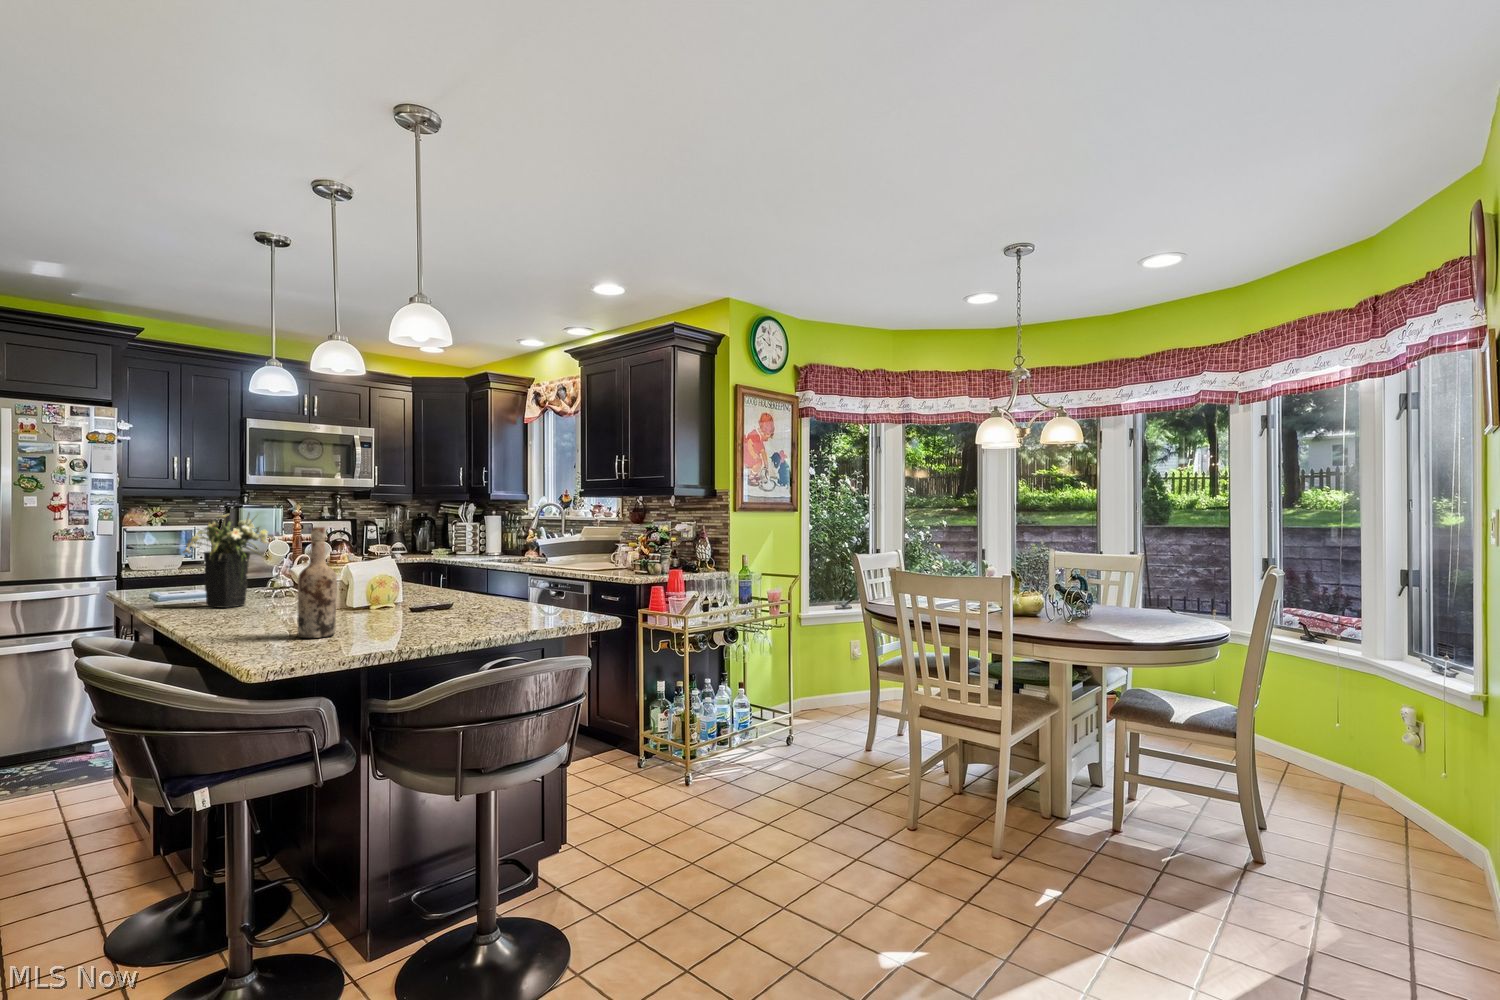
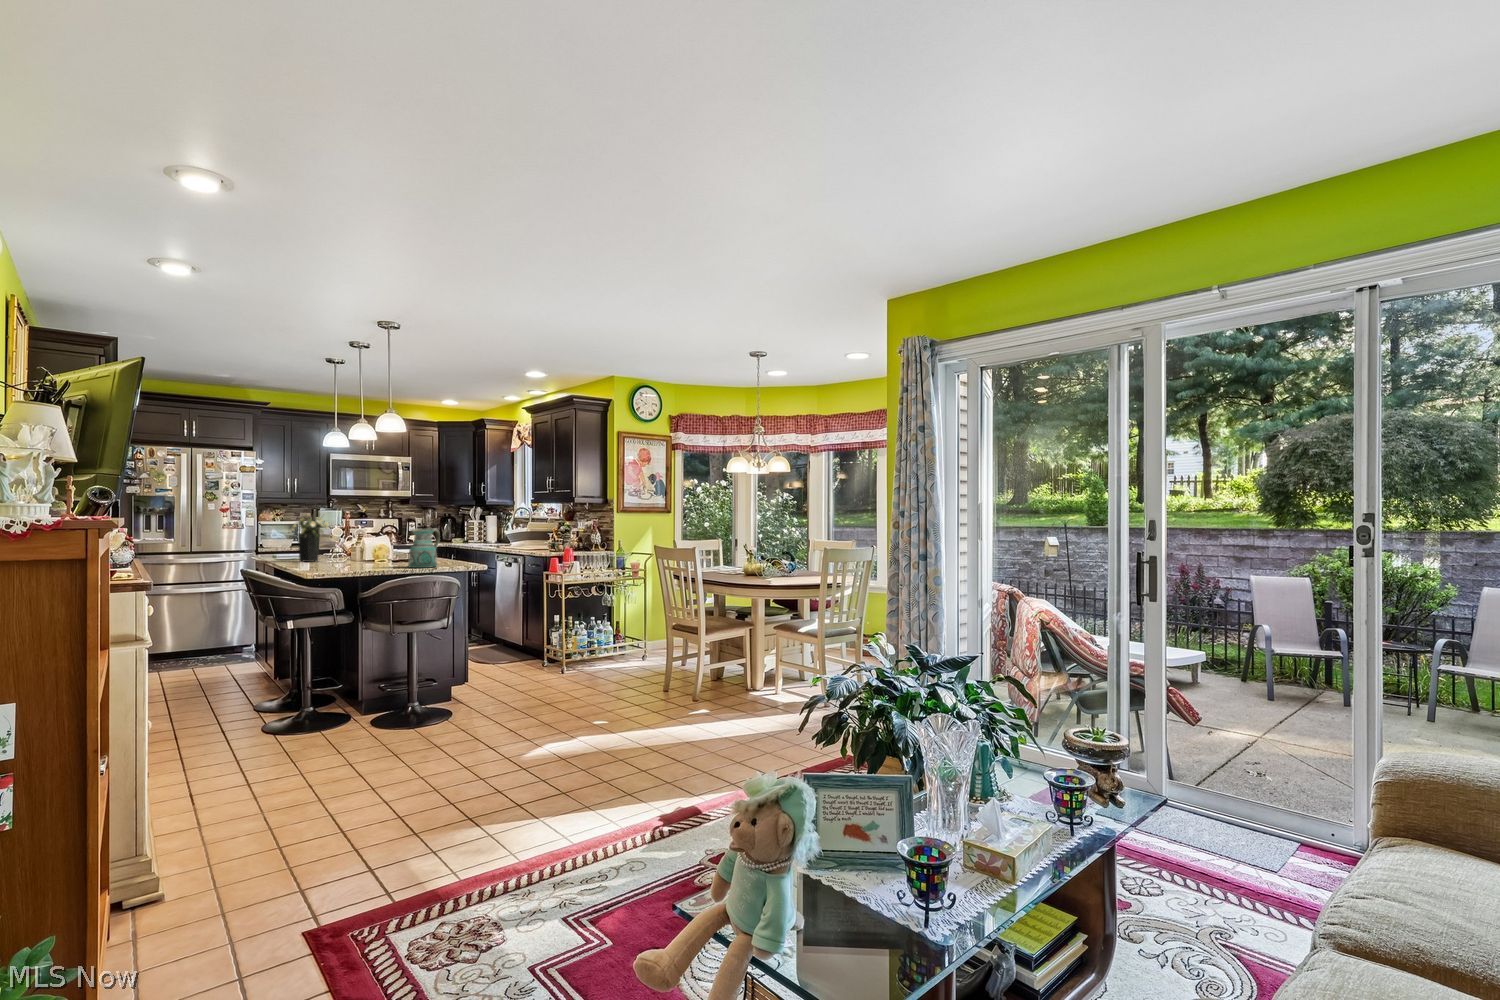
wine bottle: present [298,527,337,638] -> none [333,520,350,569]
ceramic pitcher: none [467,541,527,629] -> present [408,528,440,568]

